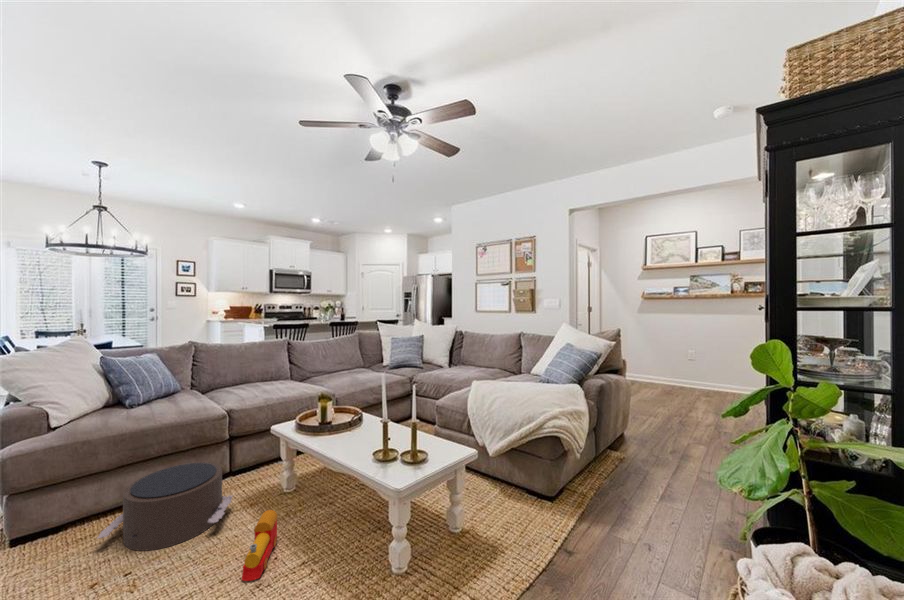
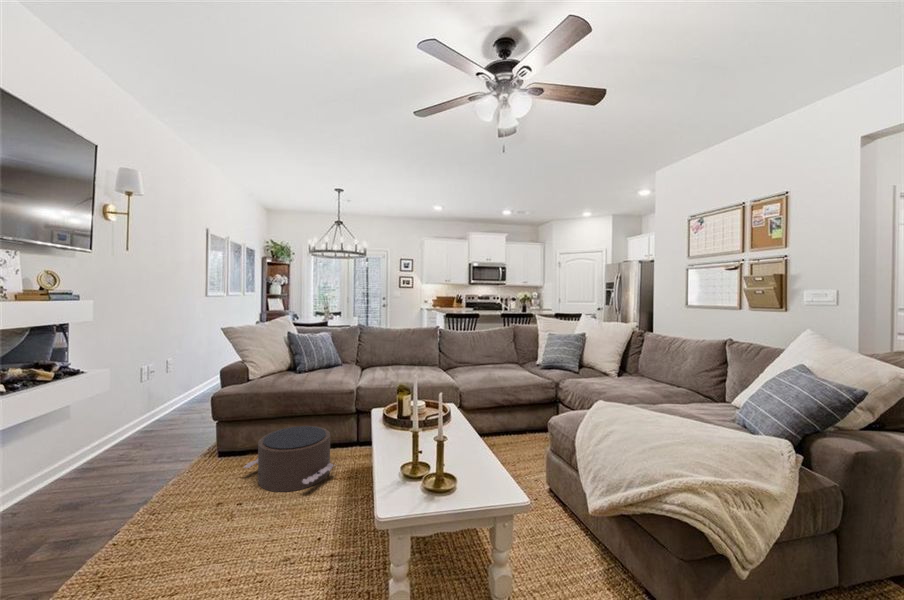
toy train: present [242,510,278,581] -> none [286,488,339,549]

